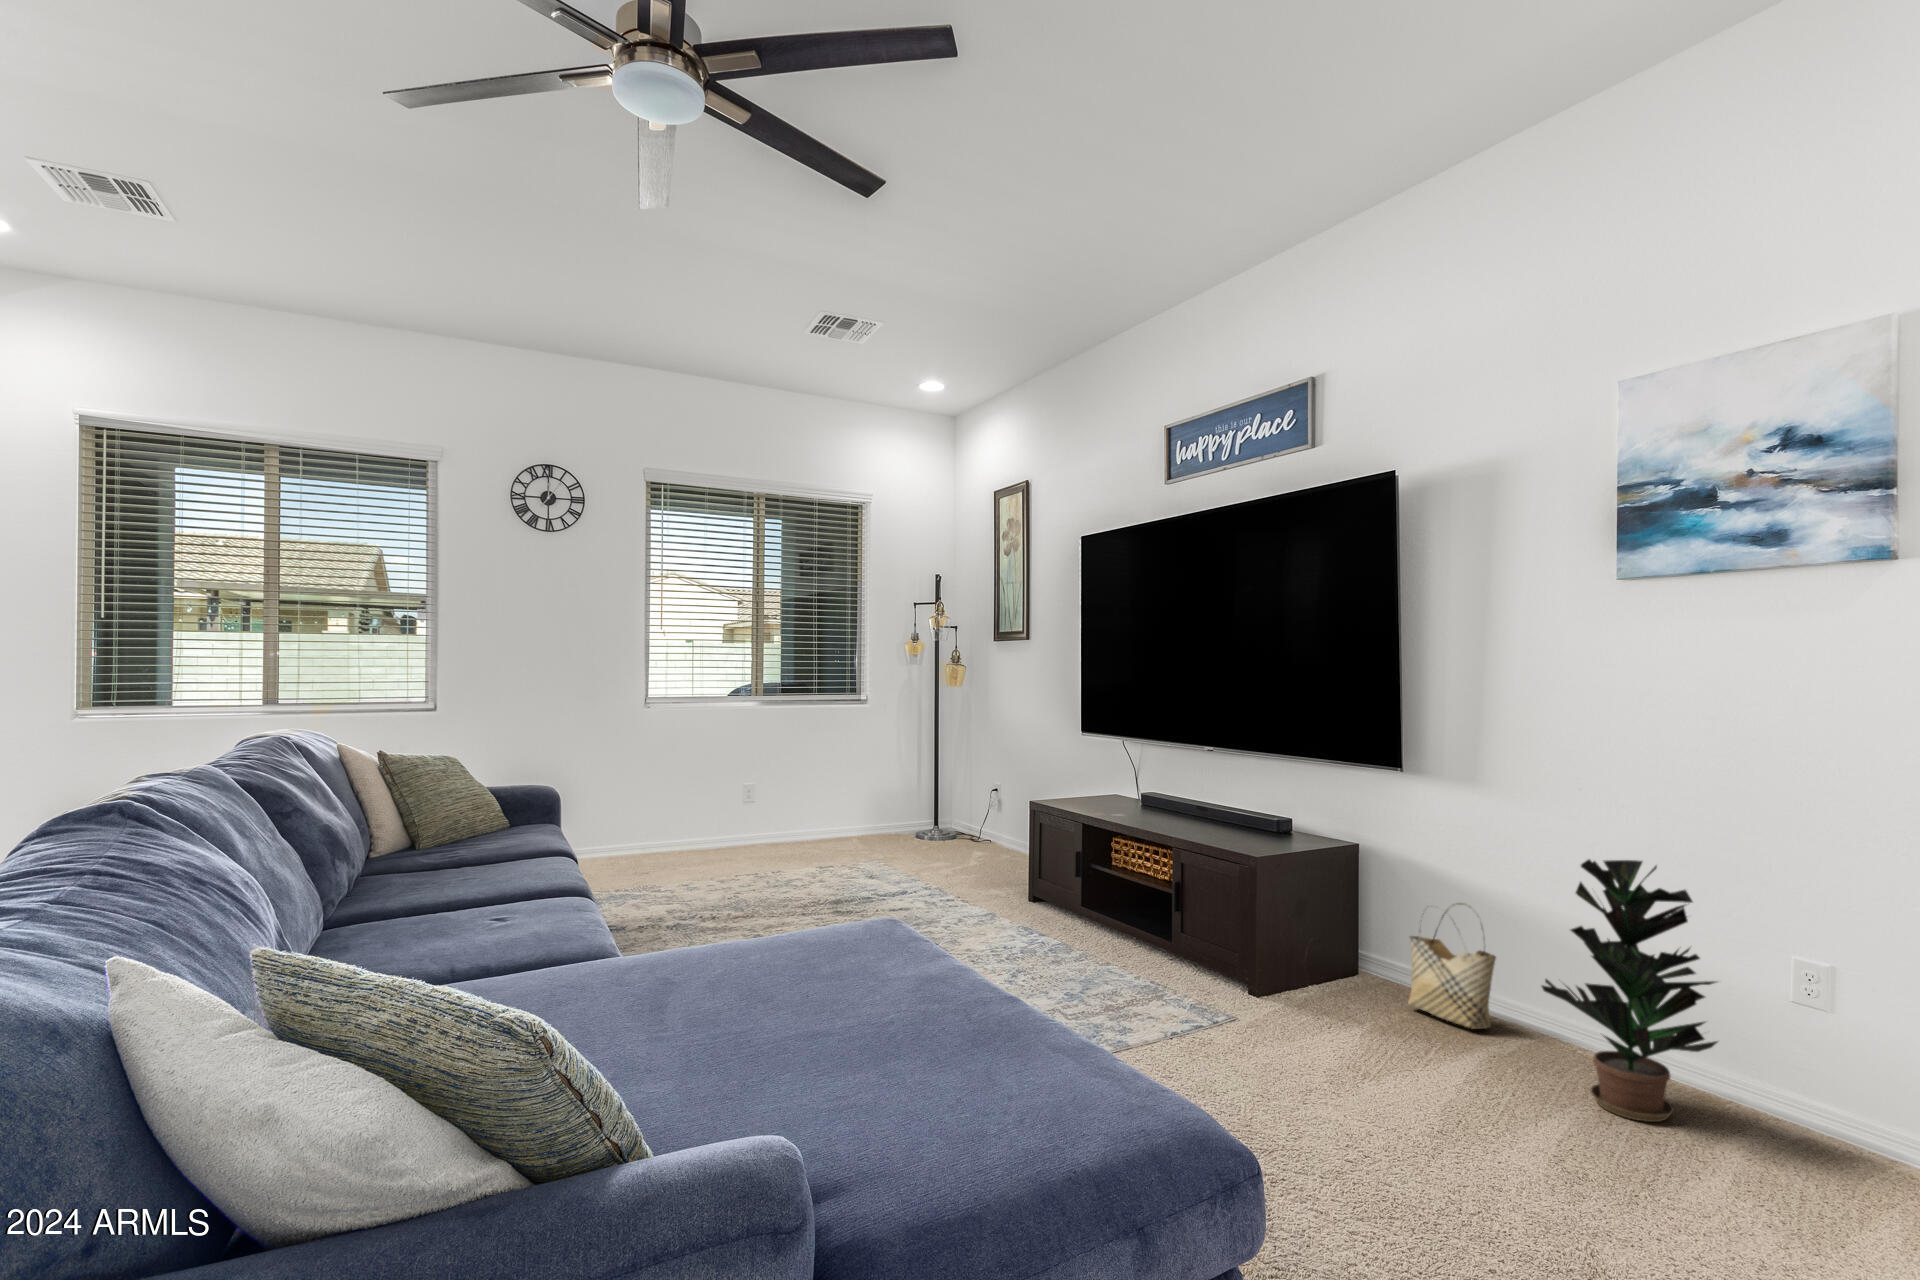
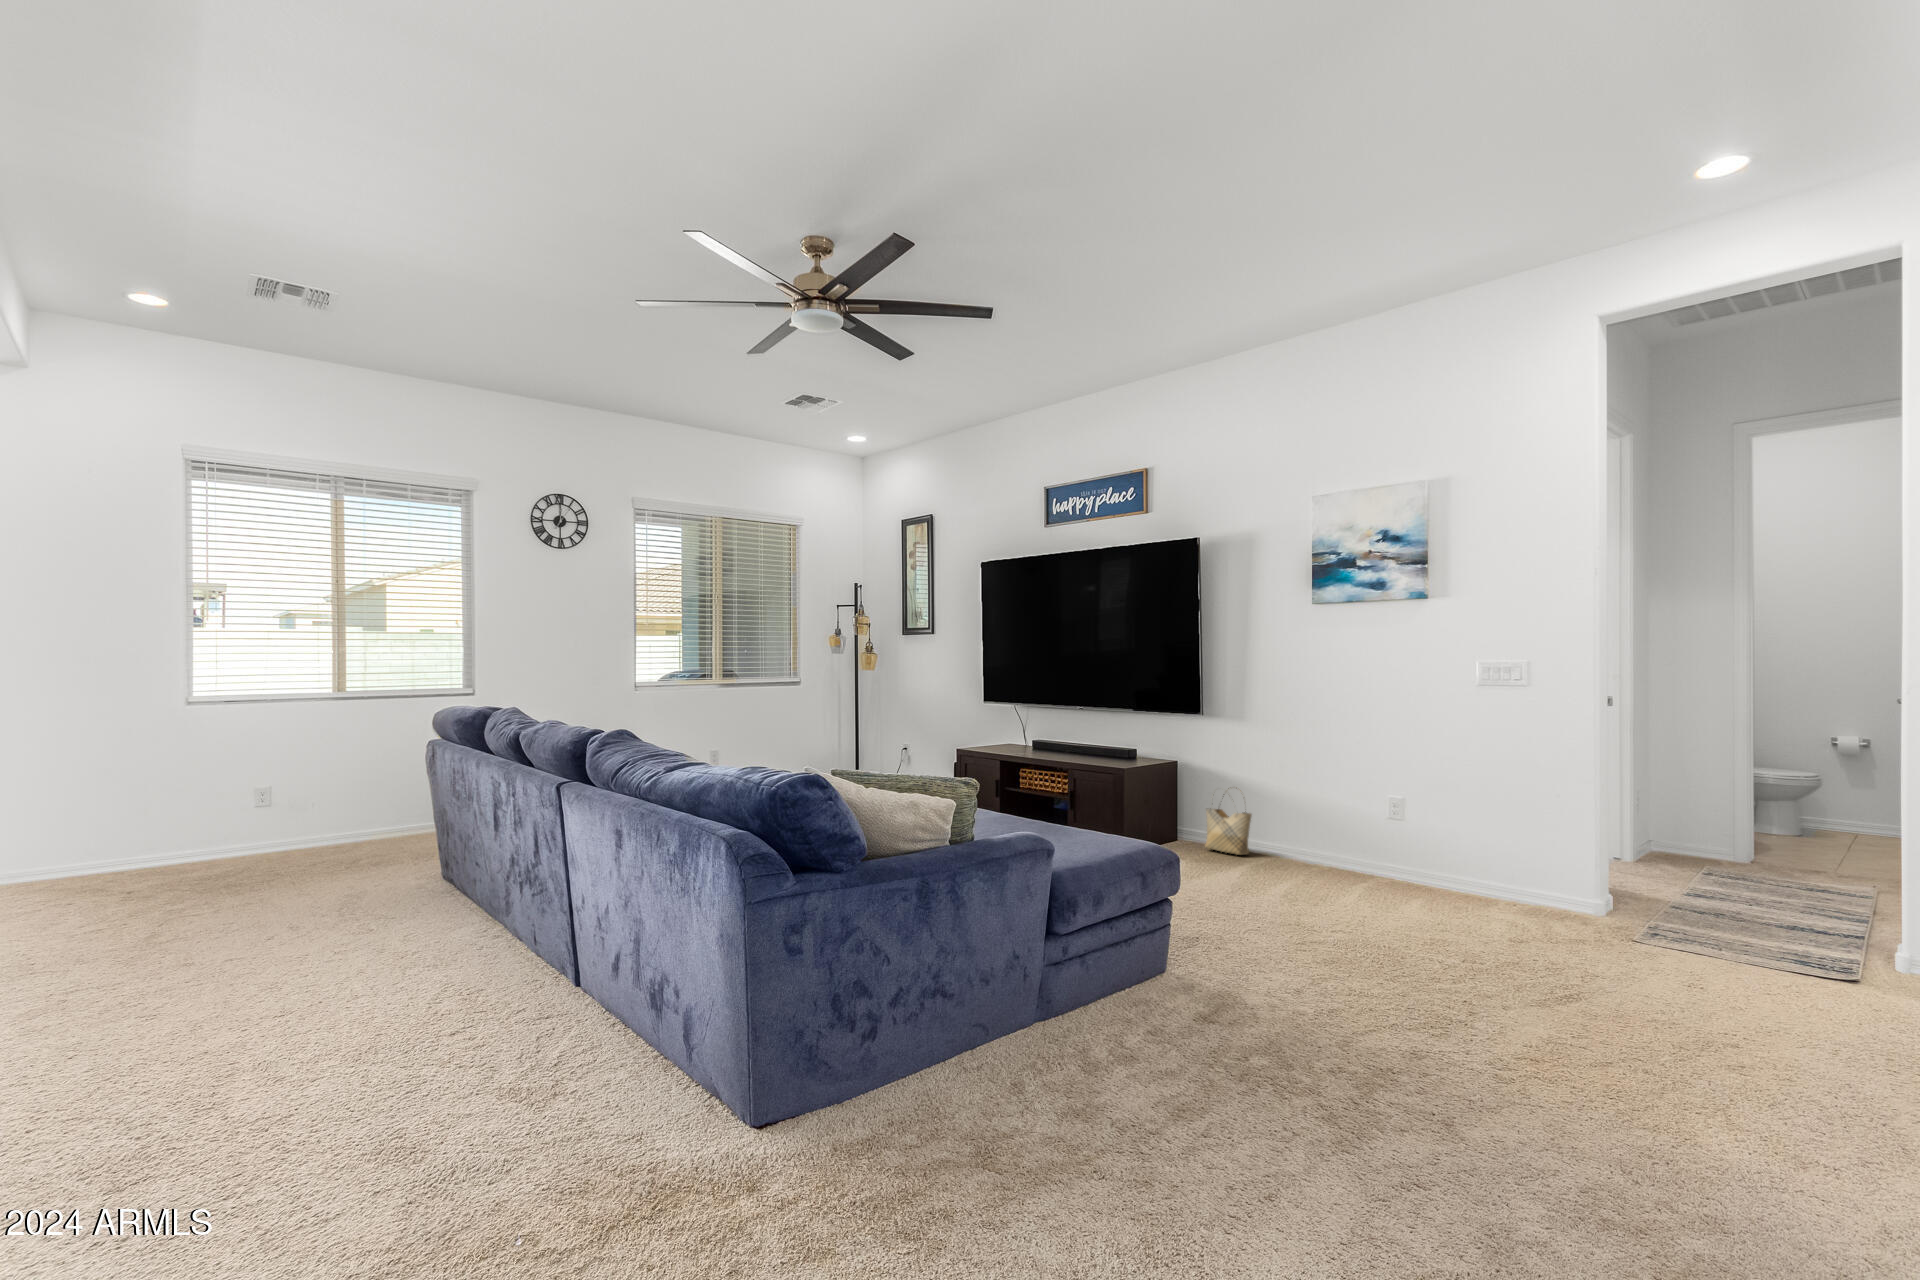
potted plant: present [1542,860,1717,1122] -> none [1276,751,1357,880]

